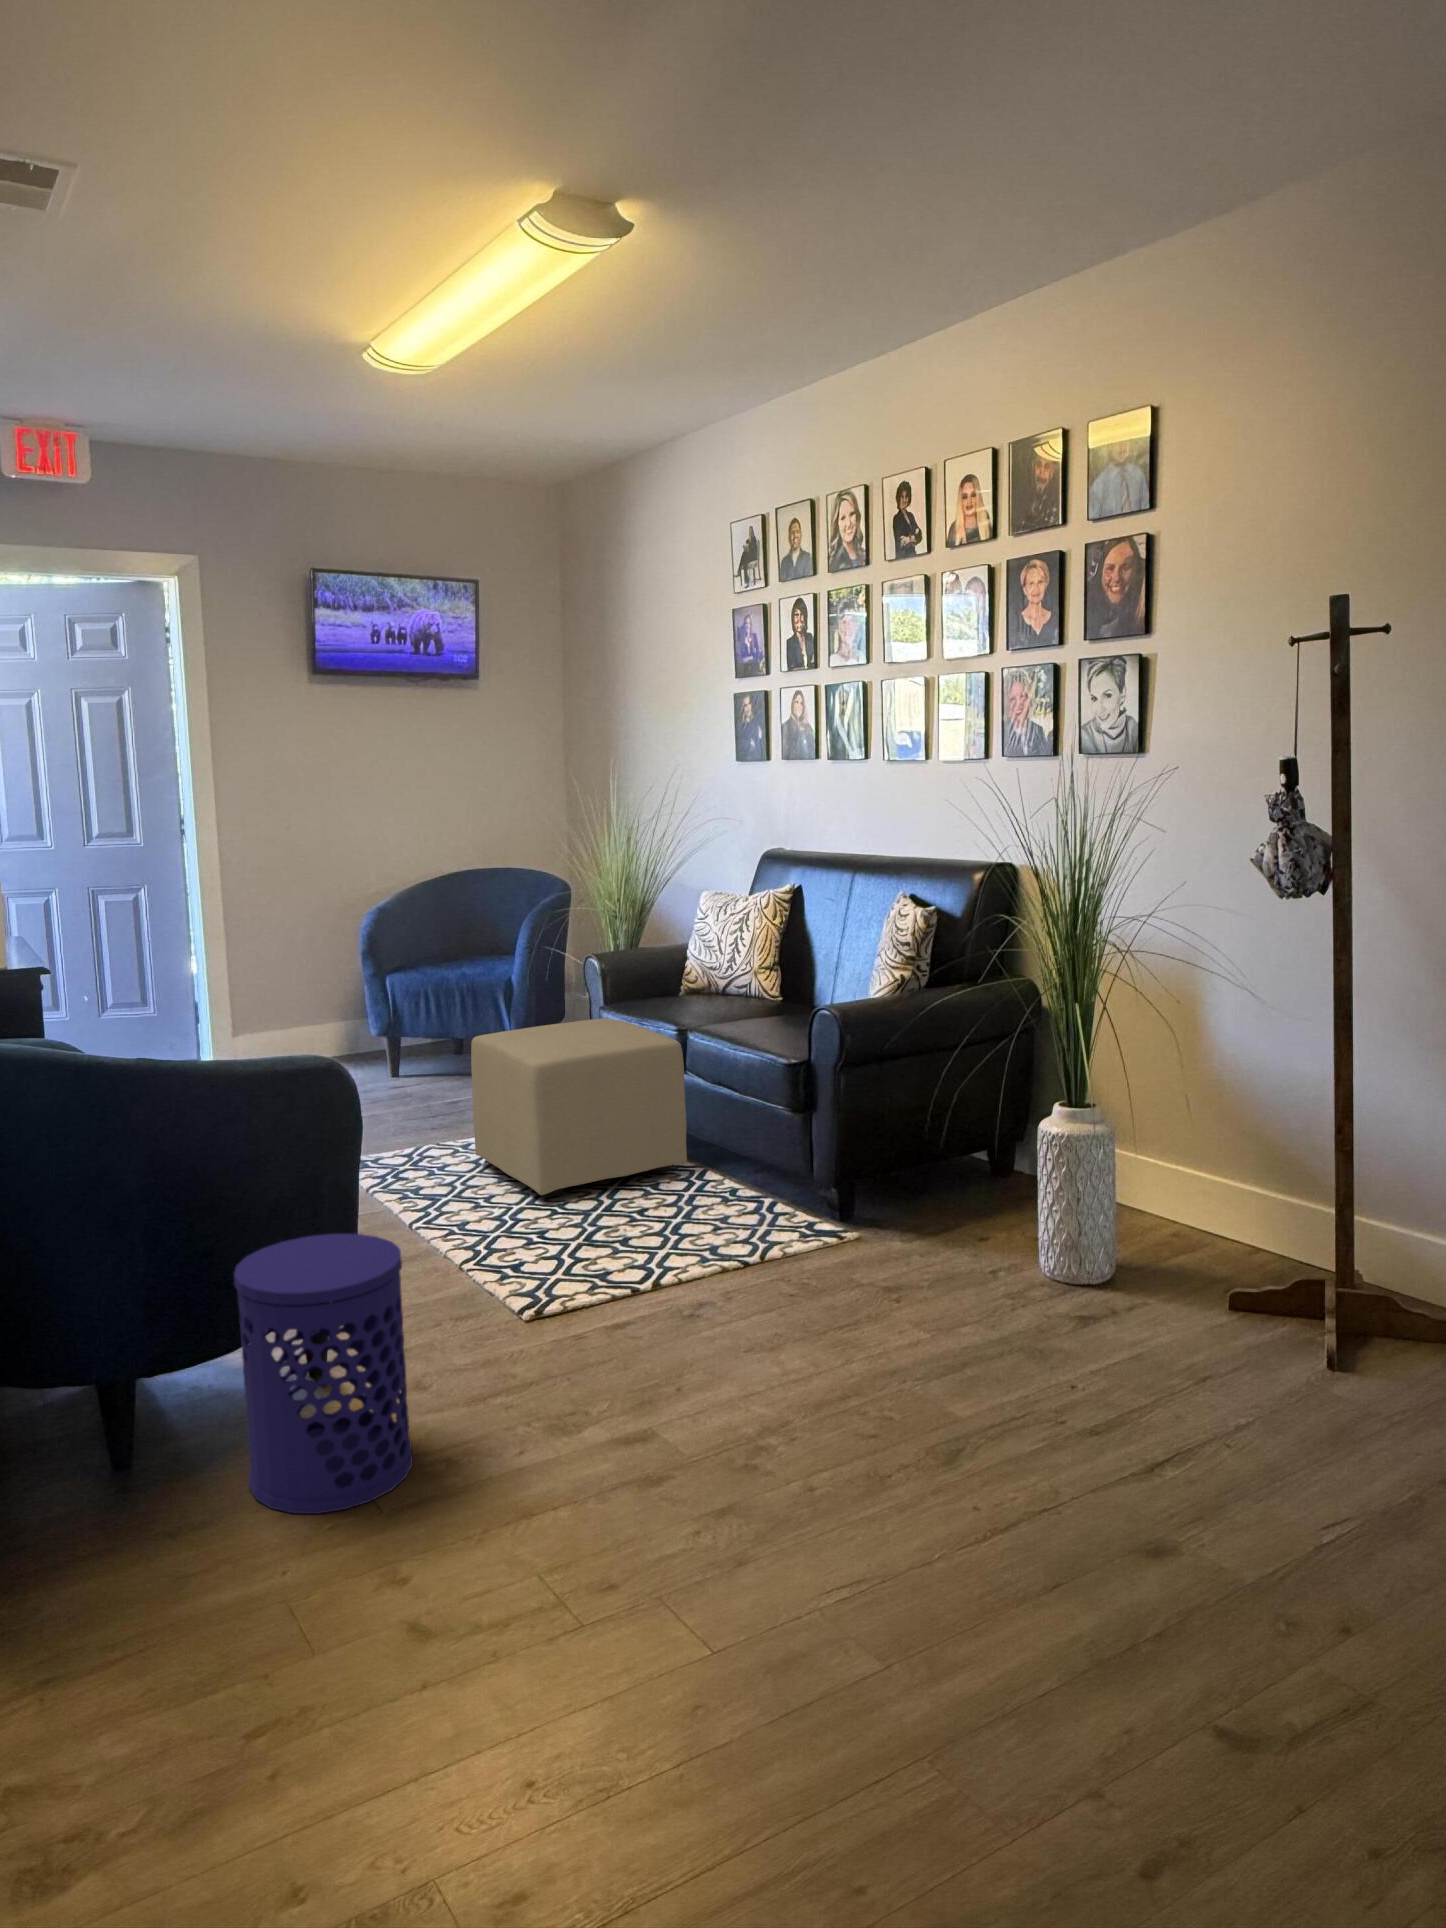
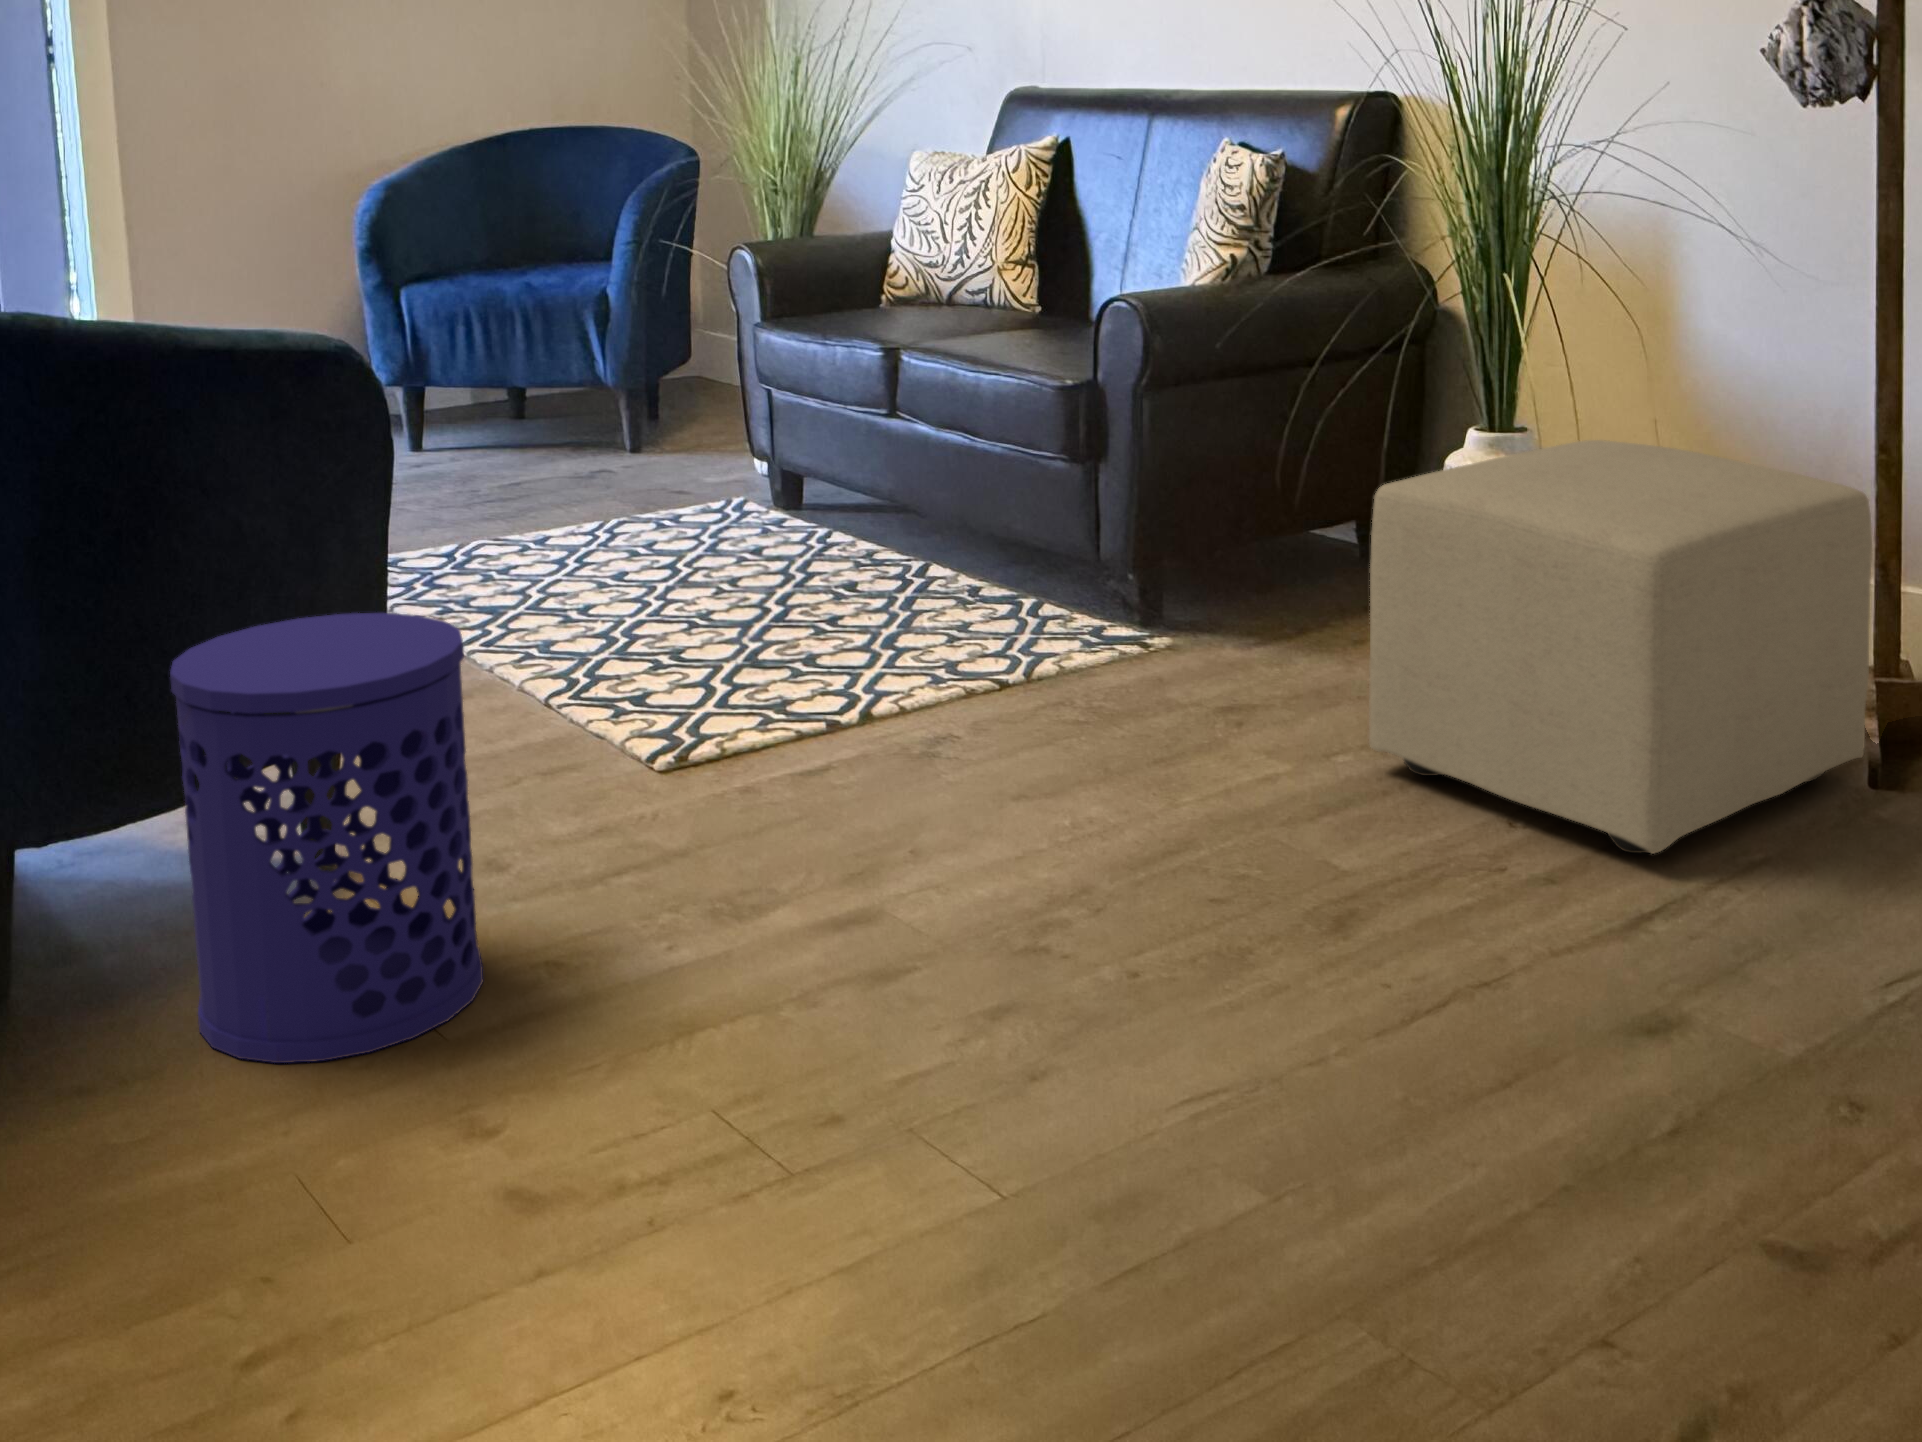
ottoman: present [471,1019,687,1197] -> present [1369,440,1872,854]

